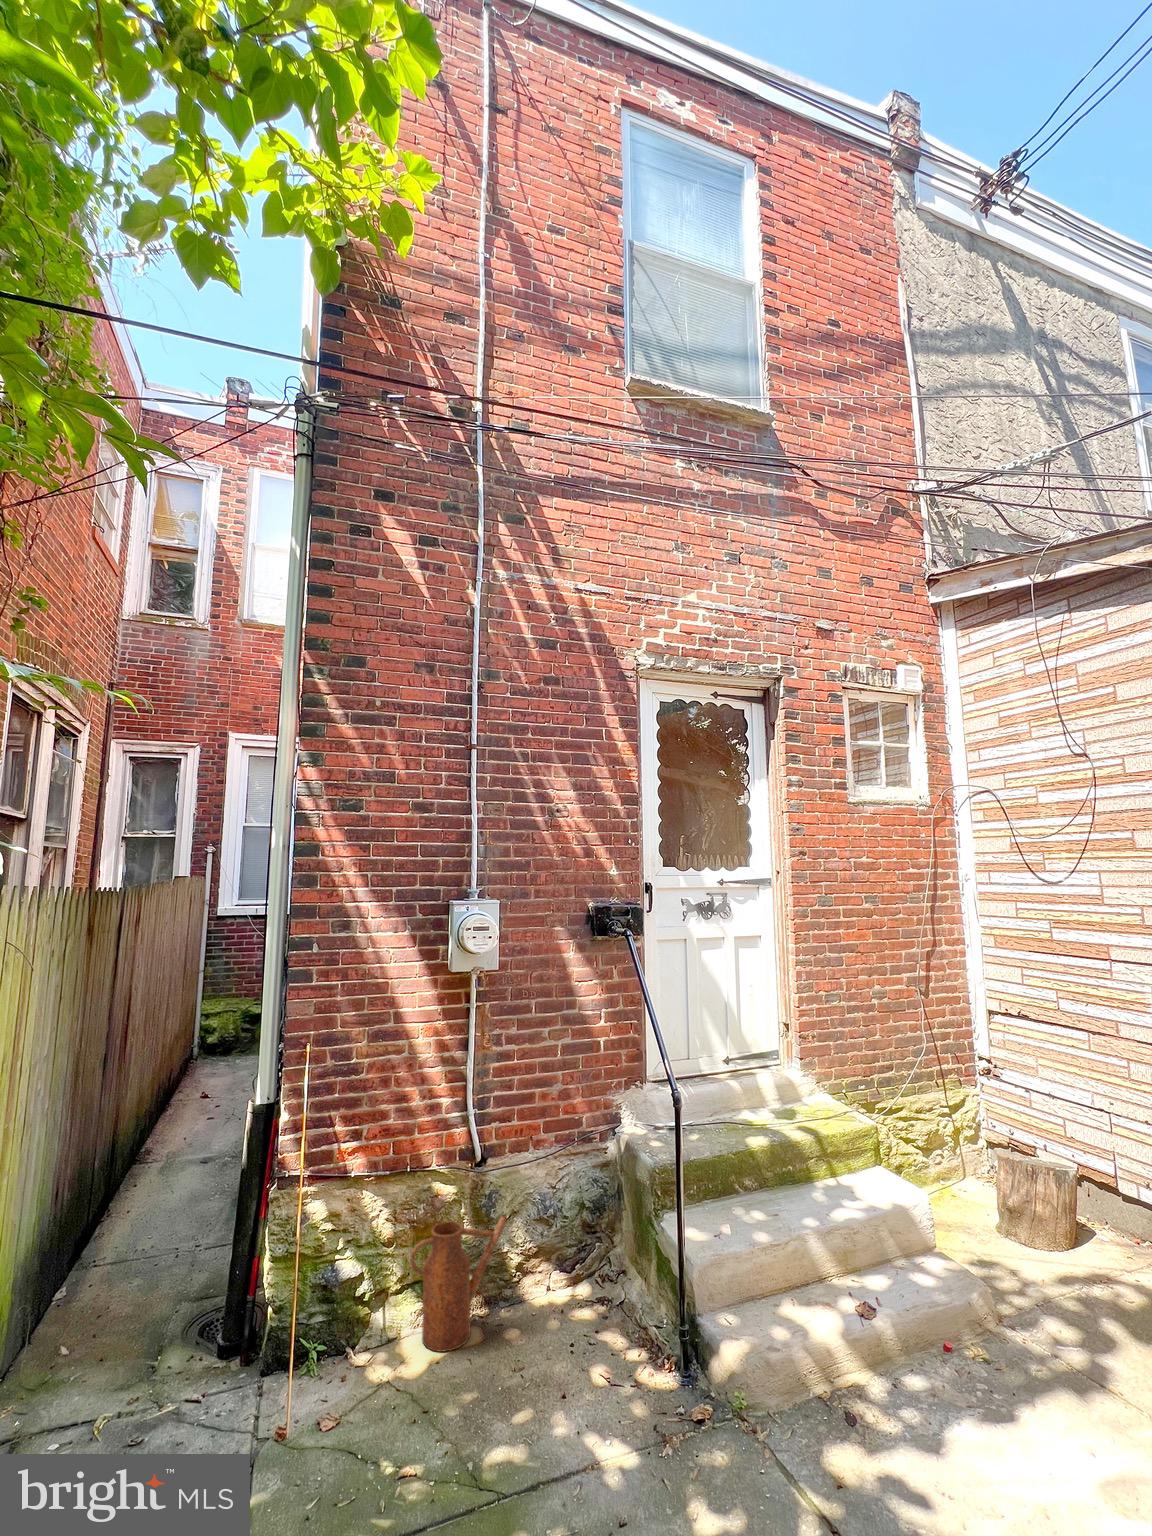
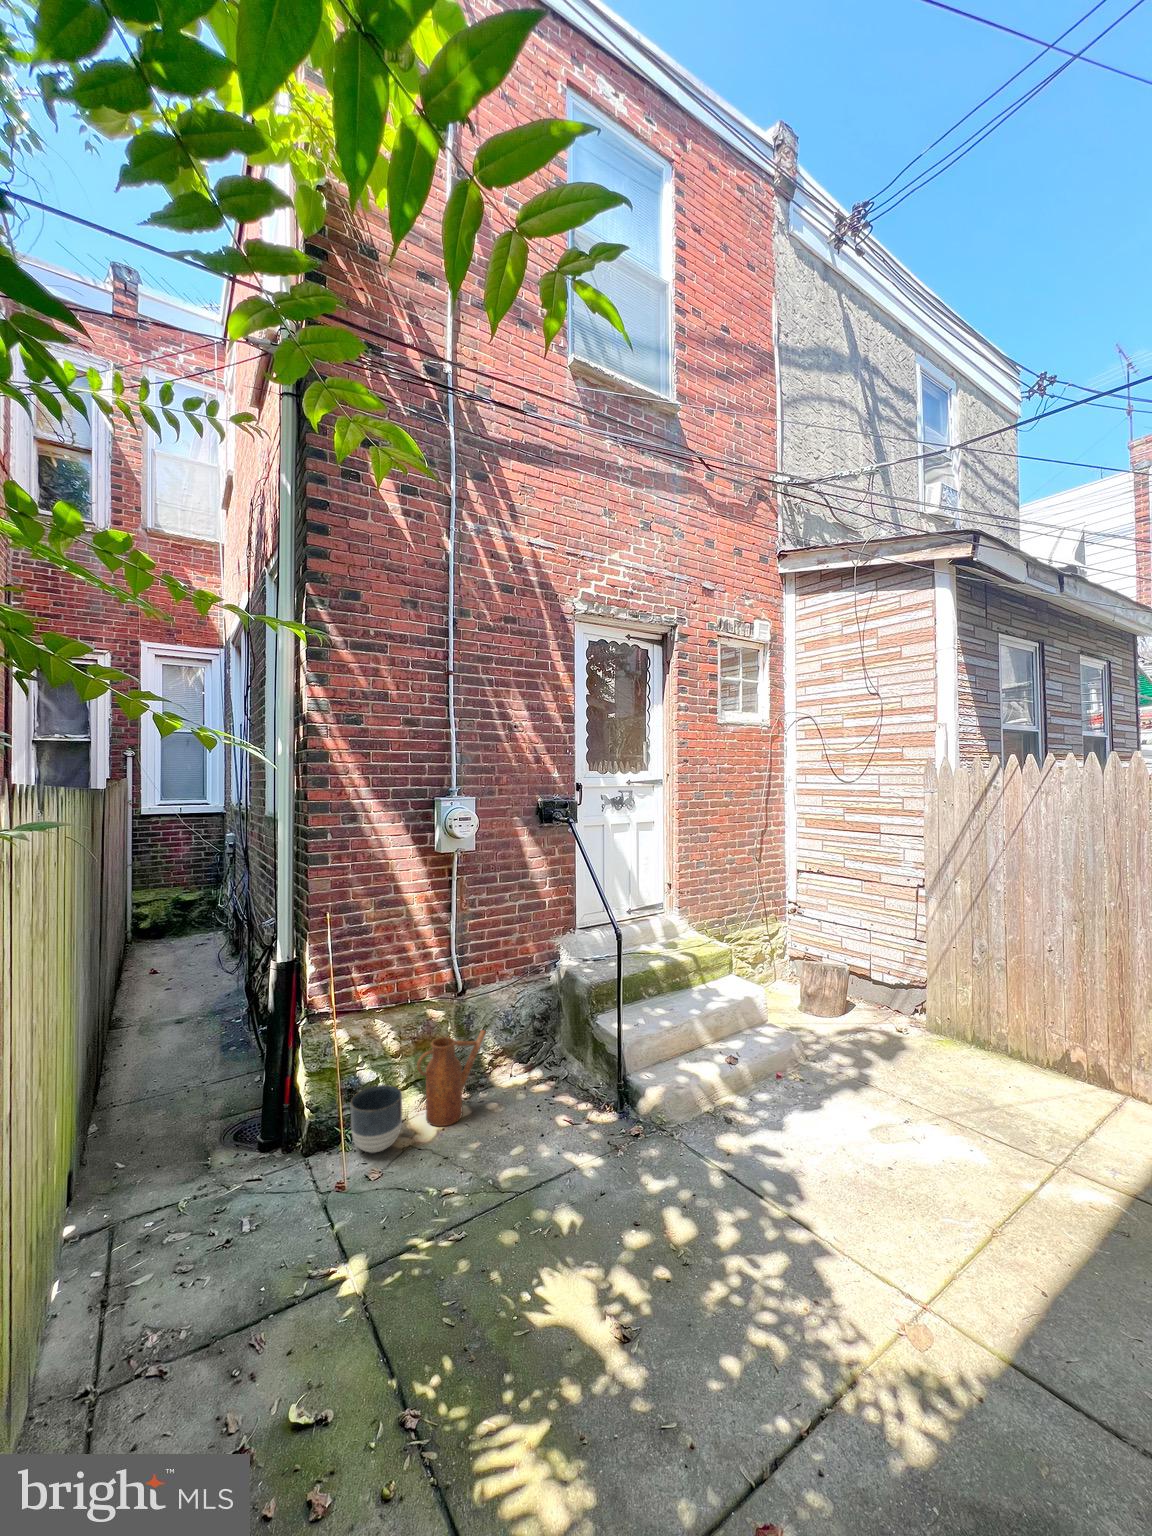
planter: none [317,1281,384,1379] -> present [351,1085,402,1153]

